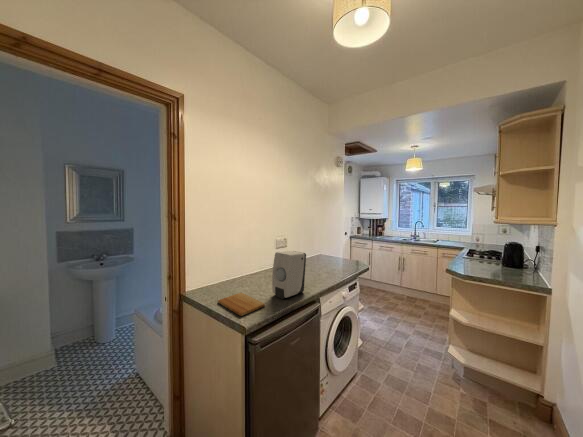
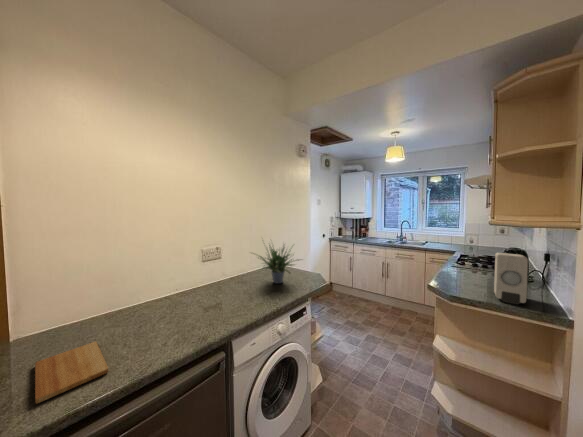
potted plant: none [312,229,350,266] -> present [259,245,299,283]
soap dispenser: present [272,251,306,299] -> present [494,253,528,304]

